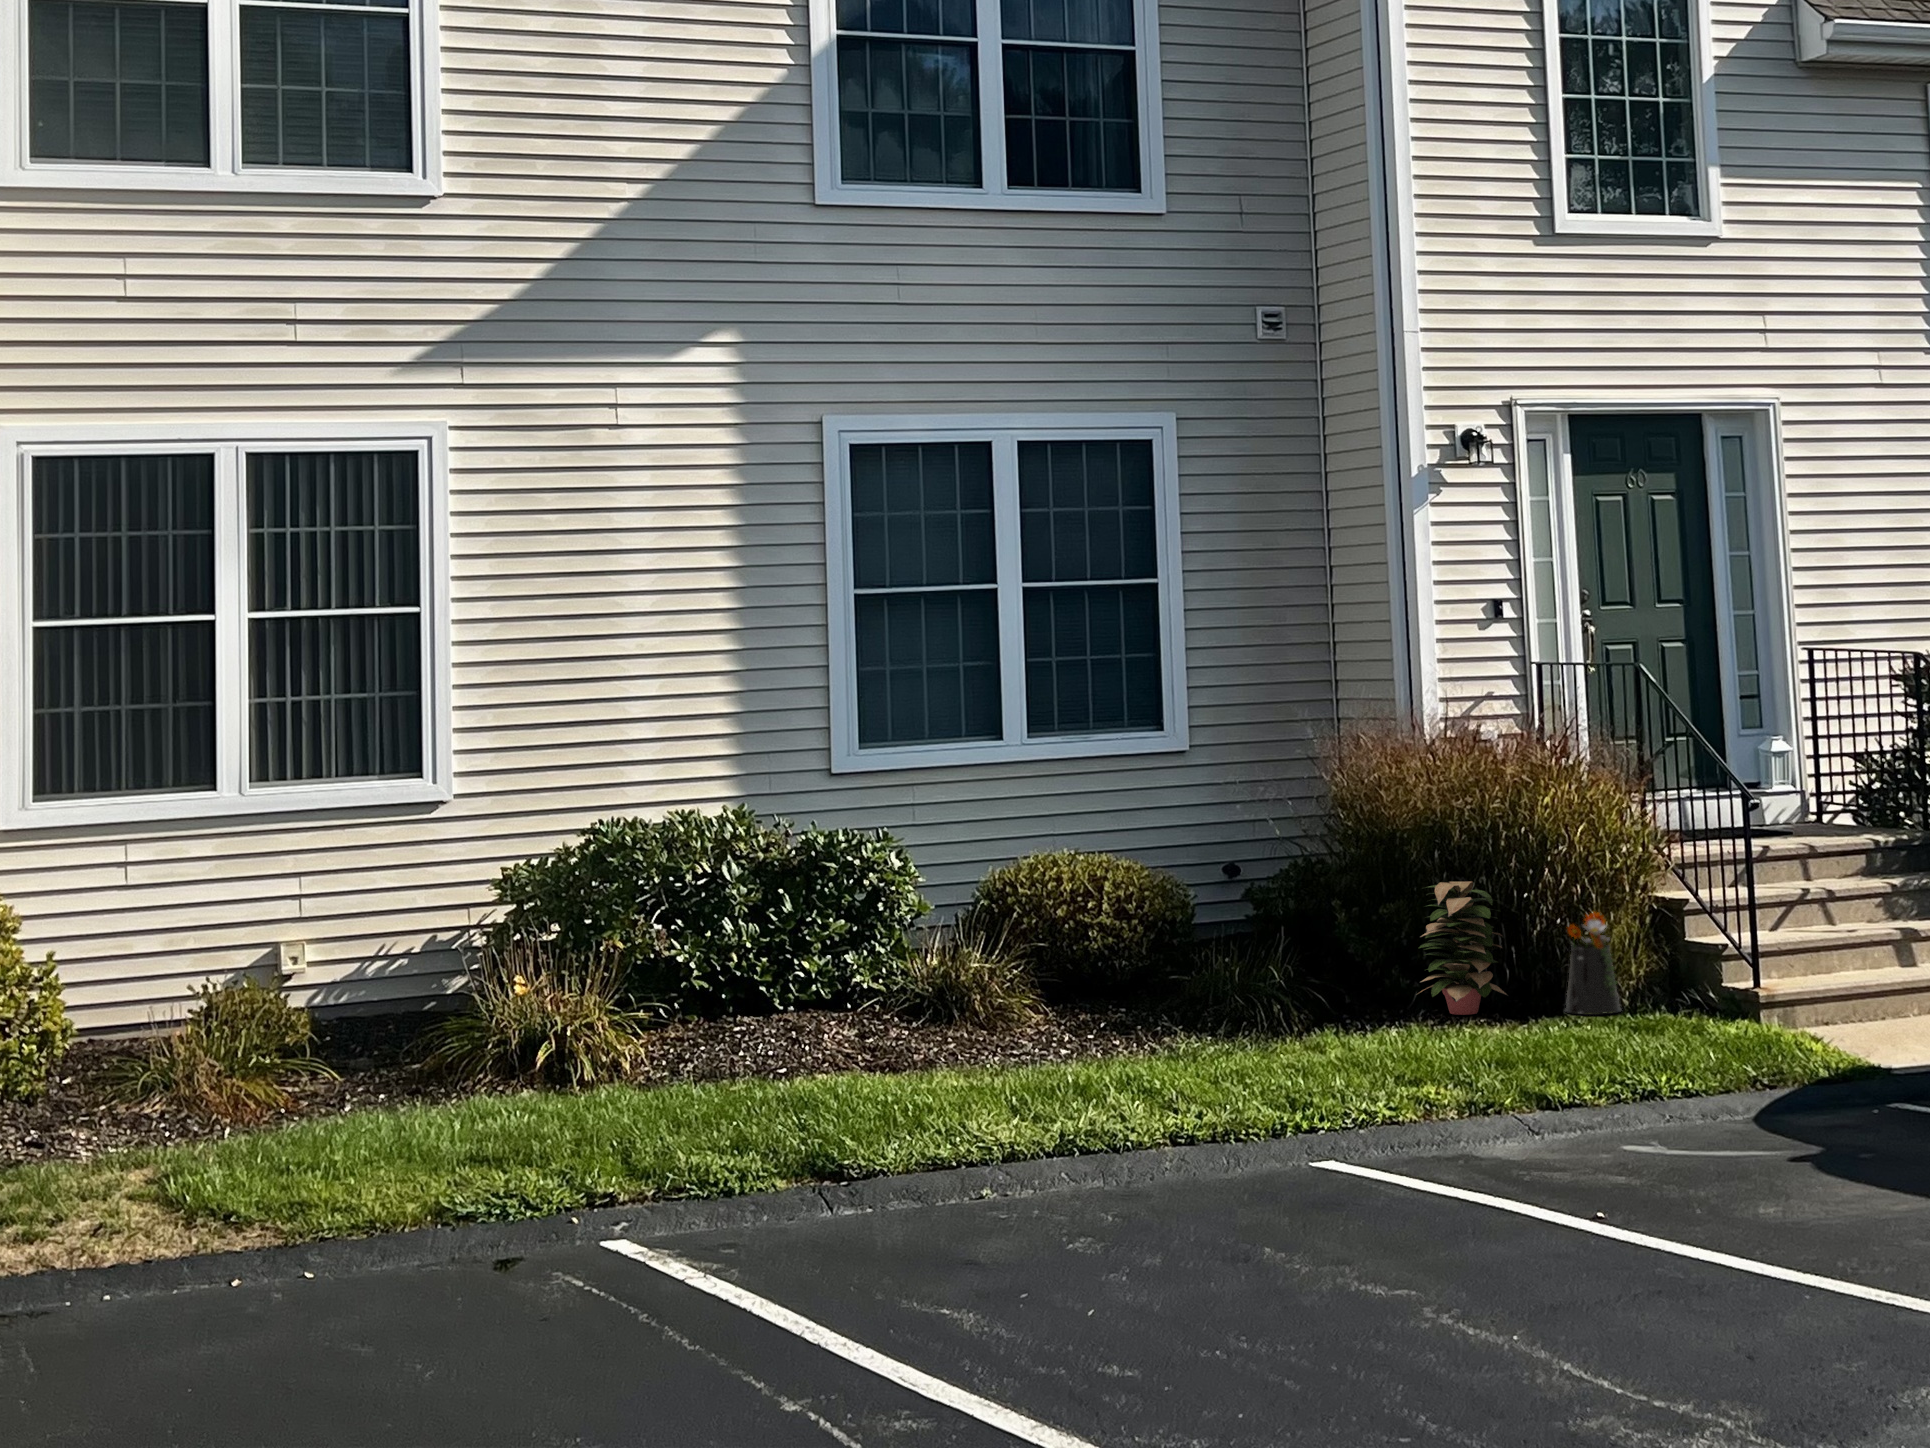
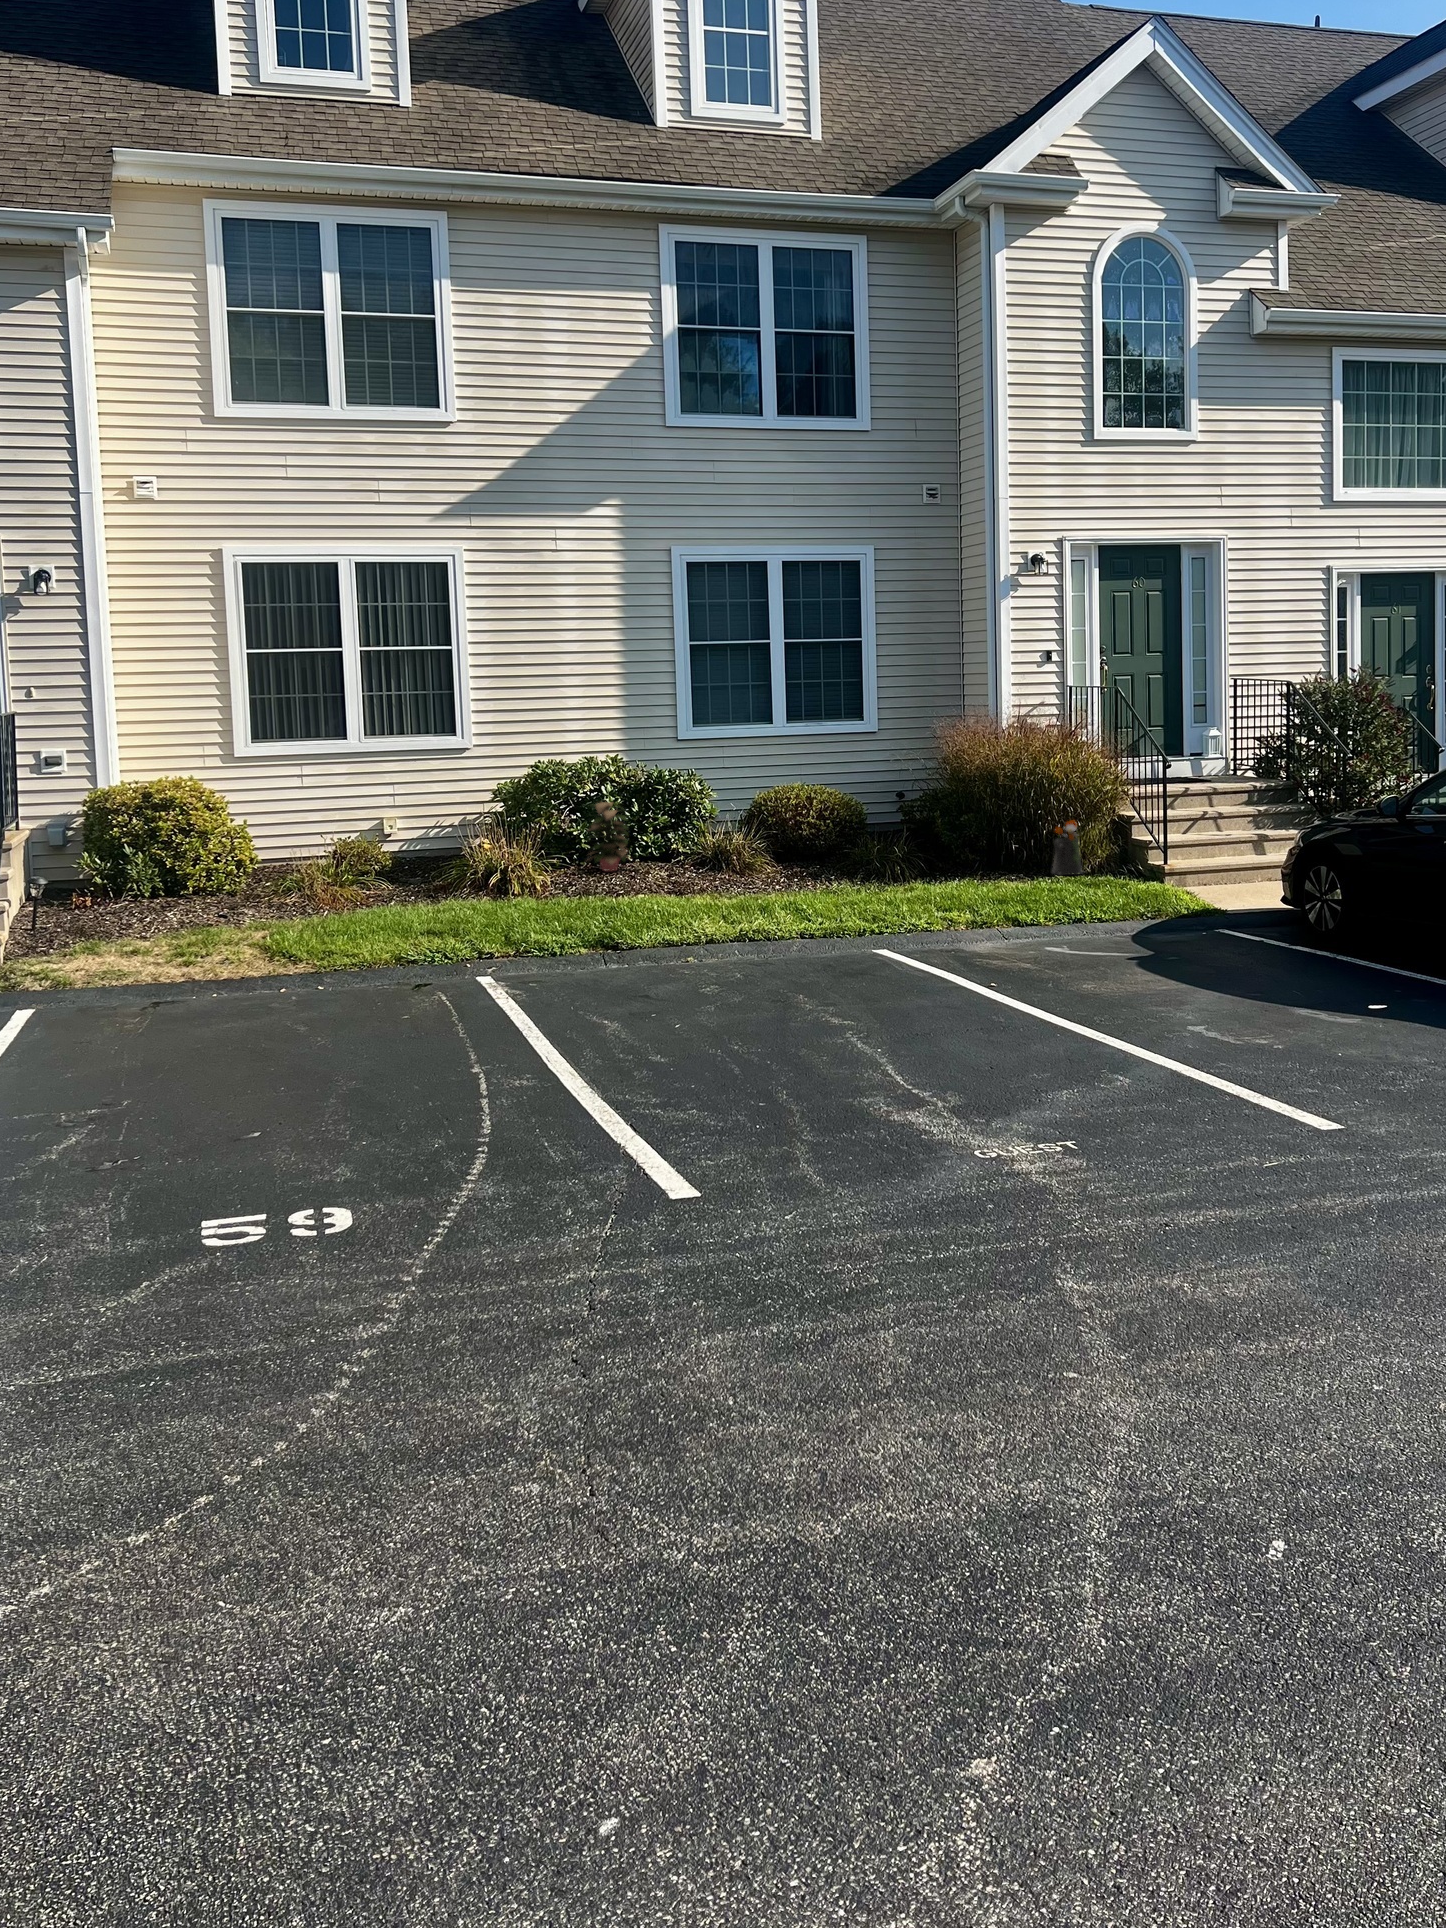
decorative plant: present [1418,882,1508,1015] -> present [589,802,628,872]

